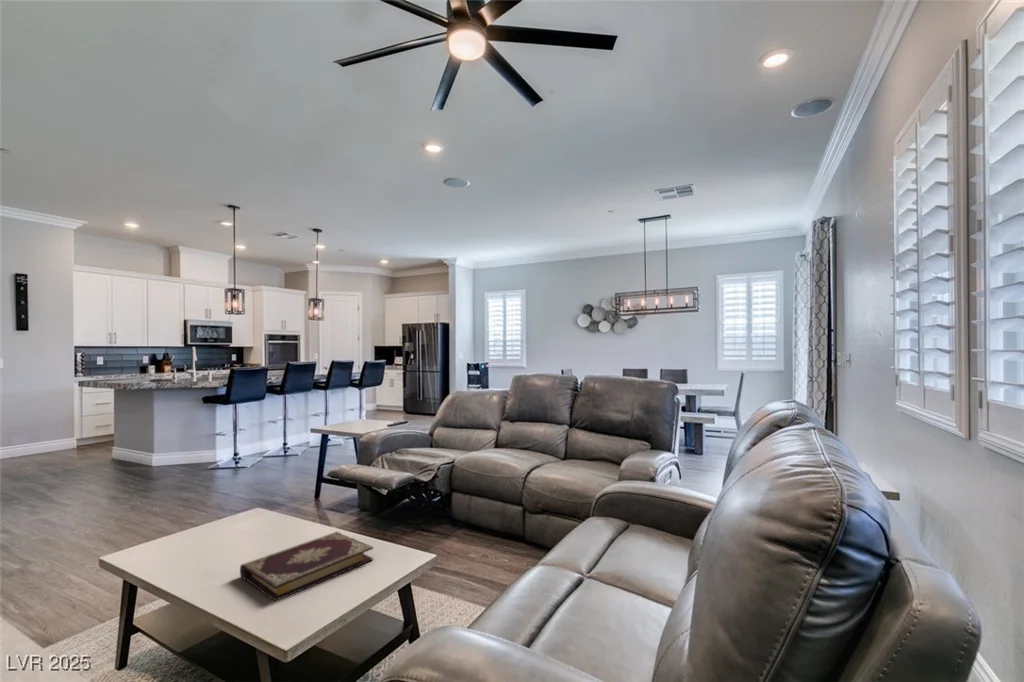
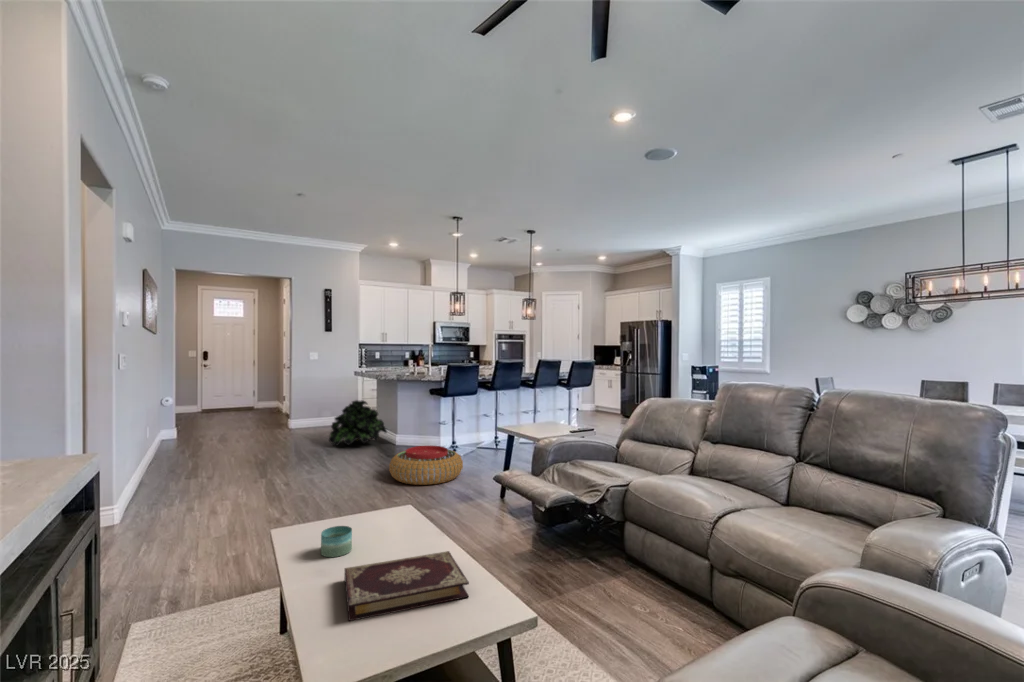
potted plant: none [45,416,139,477] -> present [329,400,387,446]
pouf: none [166,458,262,503] -> present [389,446,463,485]
candle: none [188,533,223,566] -> present [321,526,352,557]

